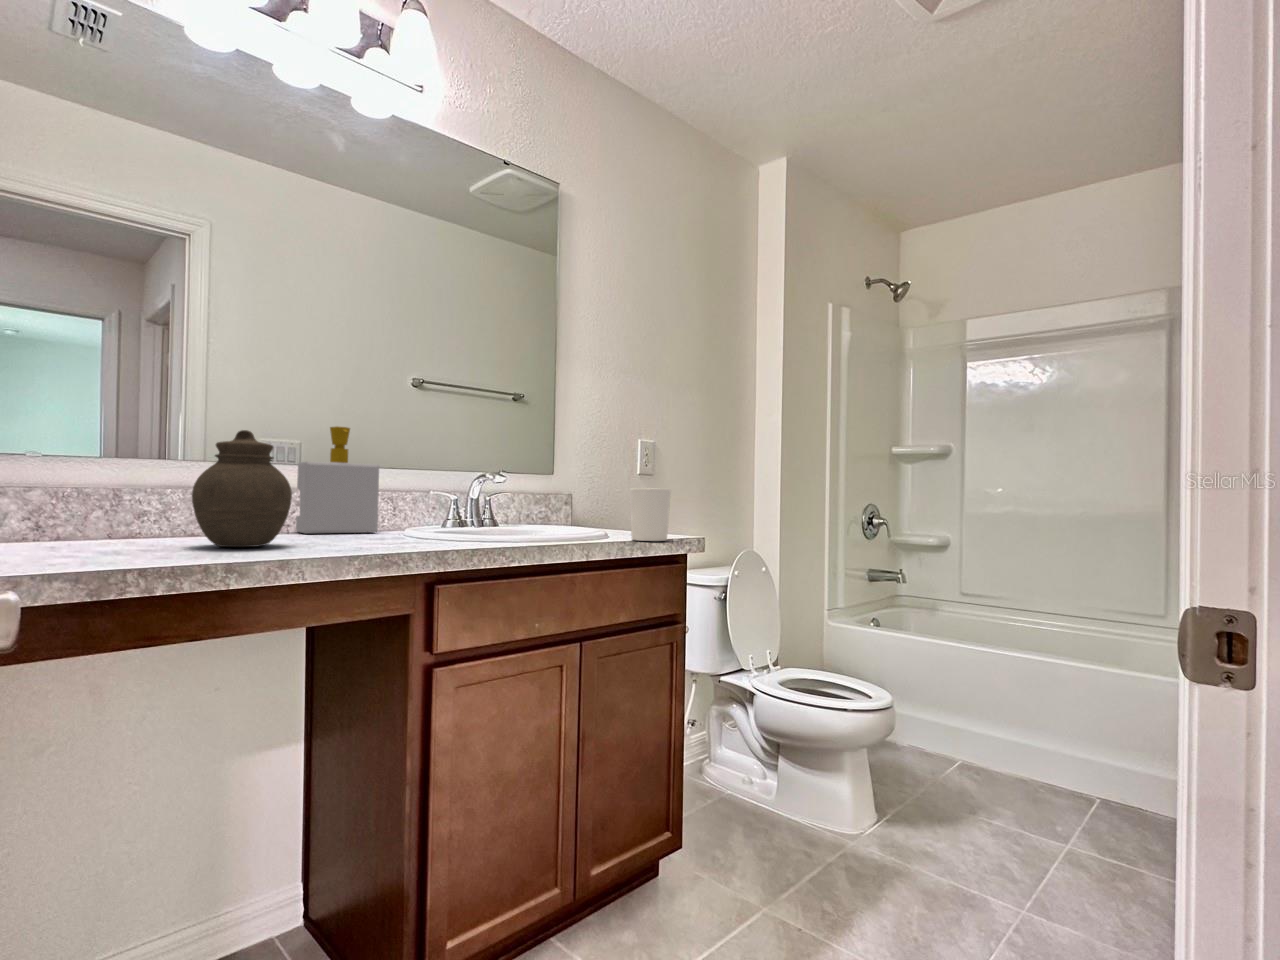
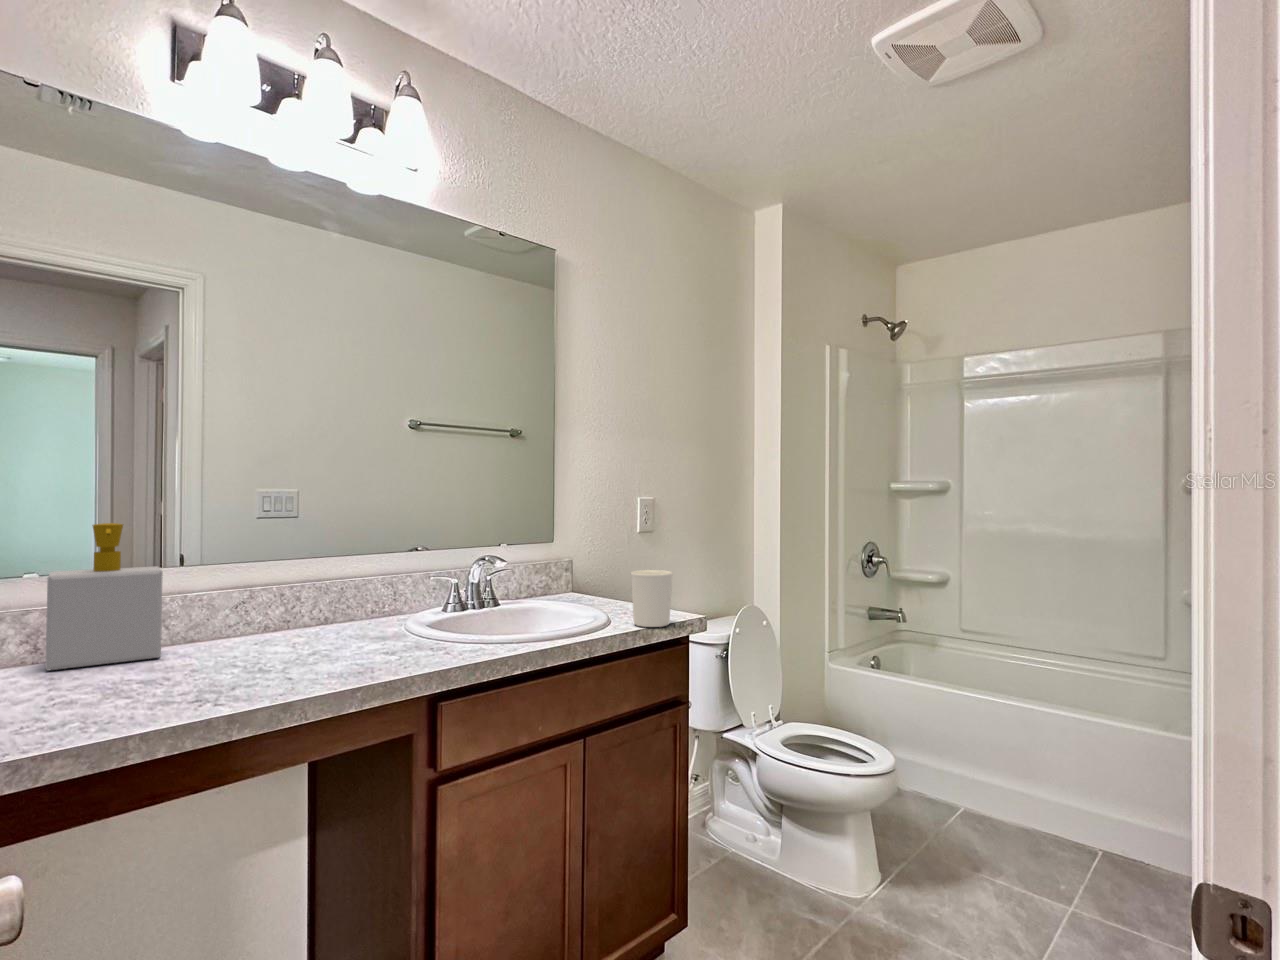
soap bottle: present [296,426,379,534] -> present [45,523,163,670]
jar: present [192,430,292,547] -> none [193,550,293,671]

